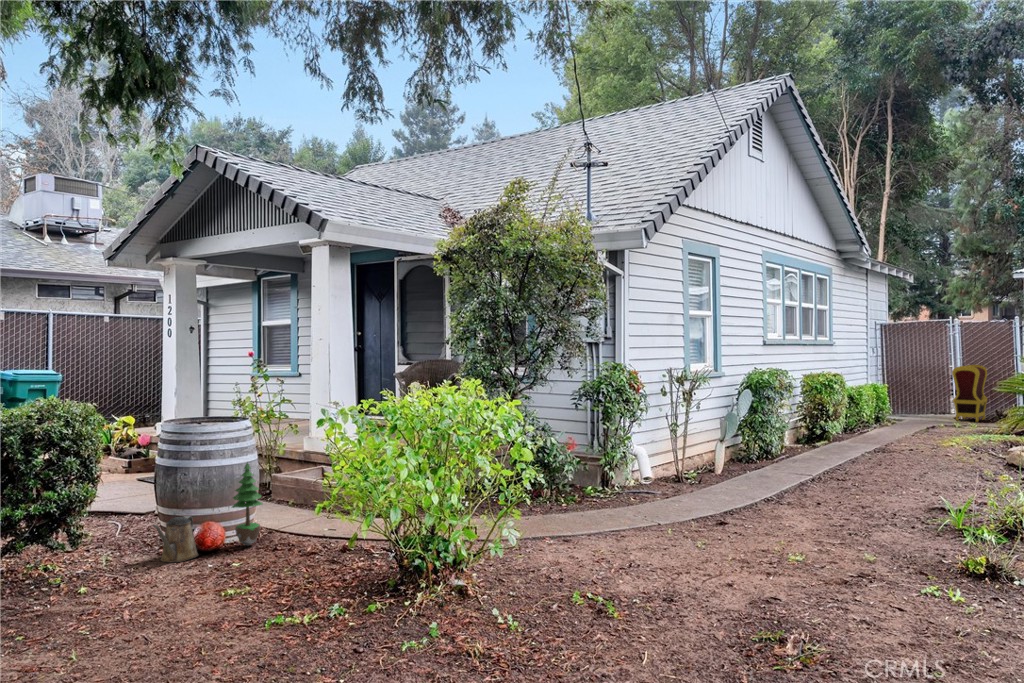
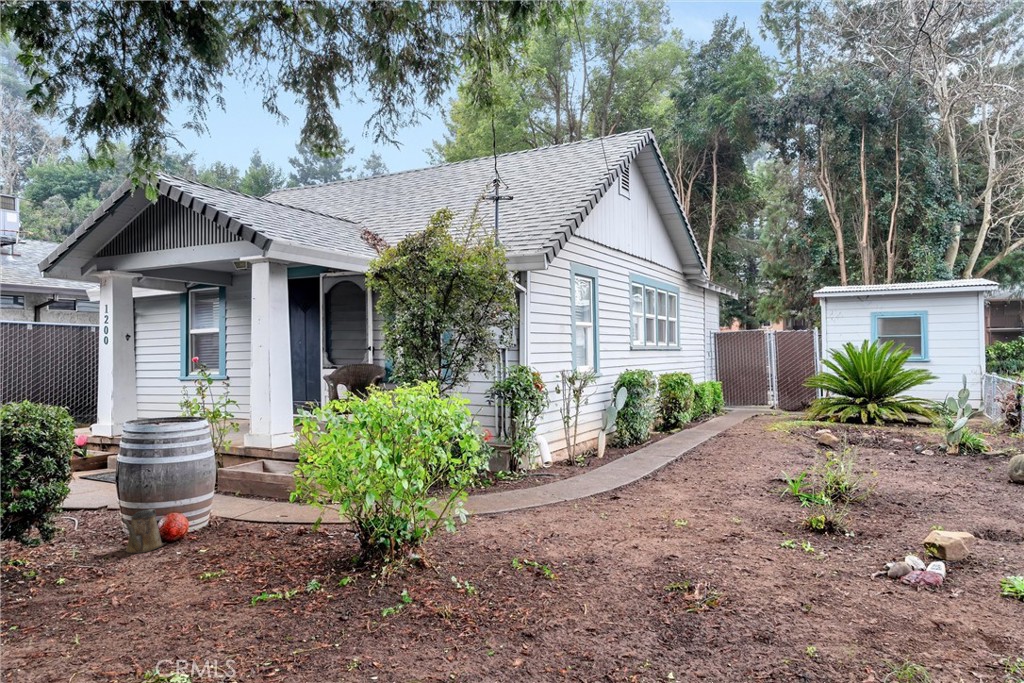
armchair: present [952,365,987,422] -> none [764,365,789,410]
potted tree: present [232,463,262,546] -> none [193,457,223,534]

